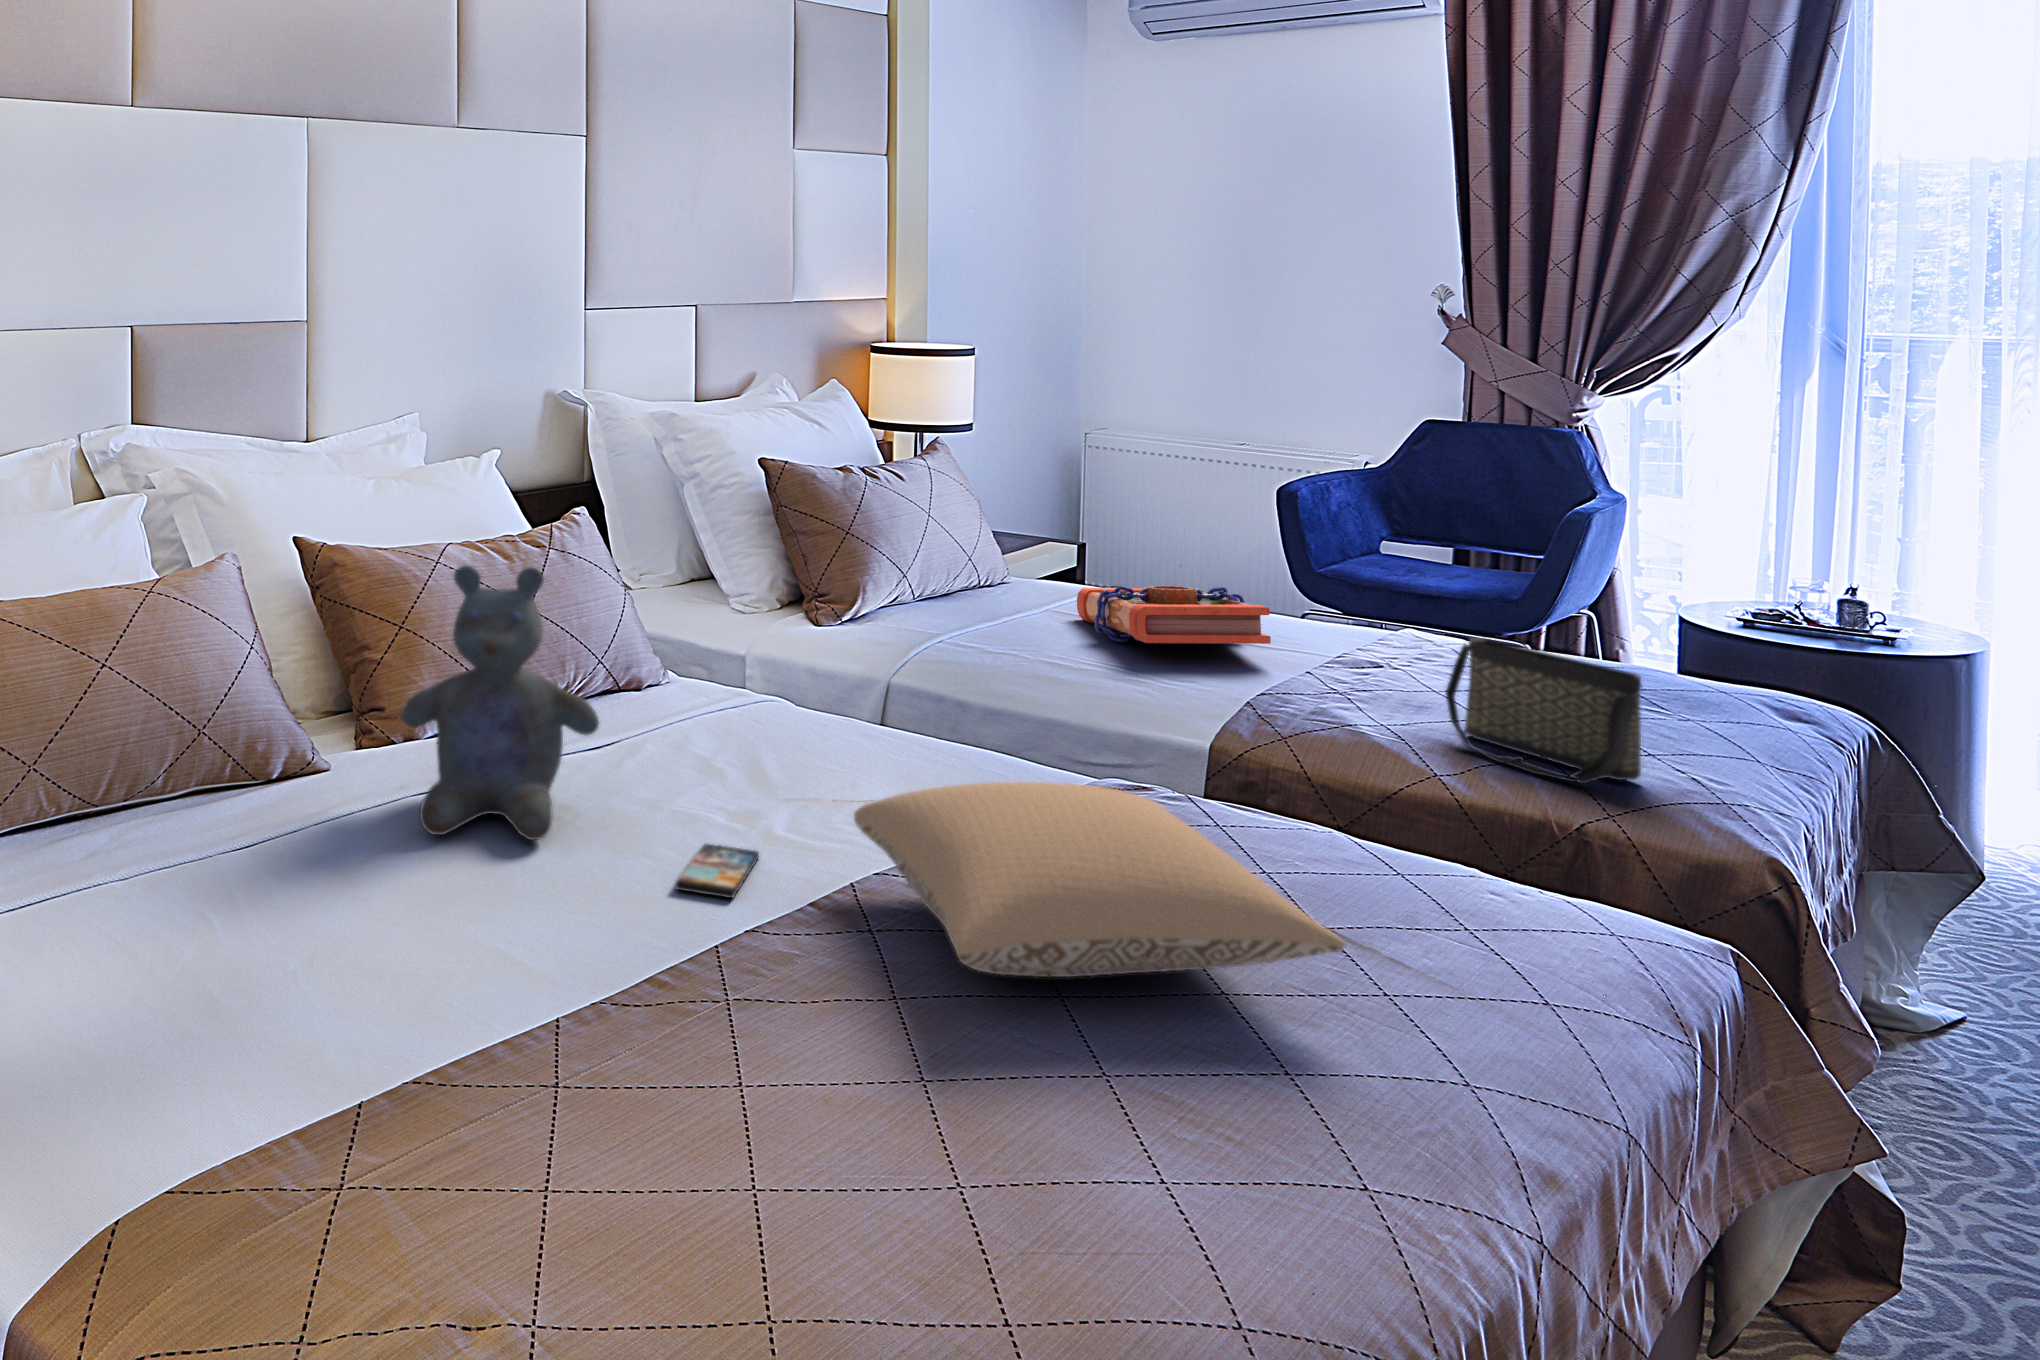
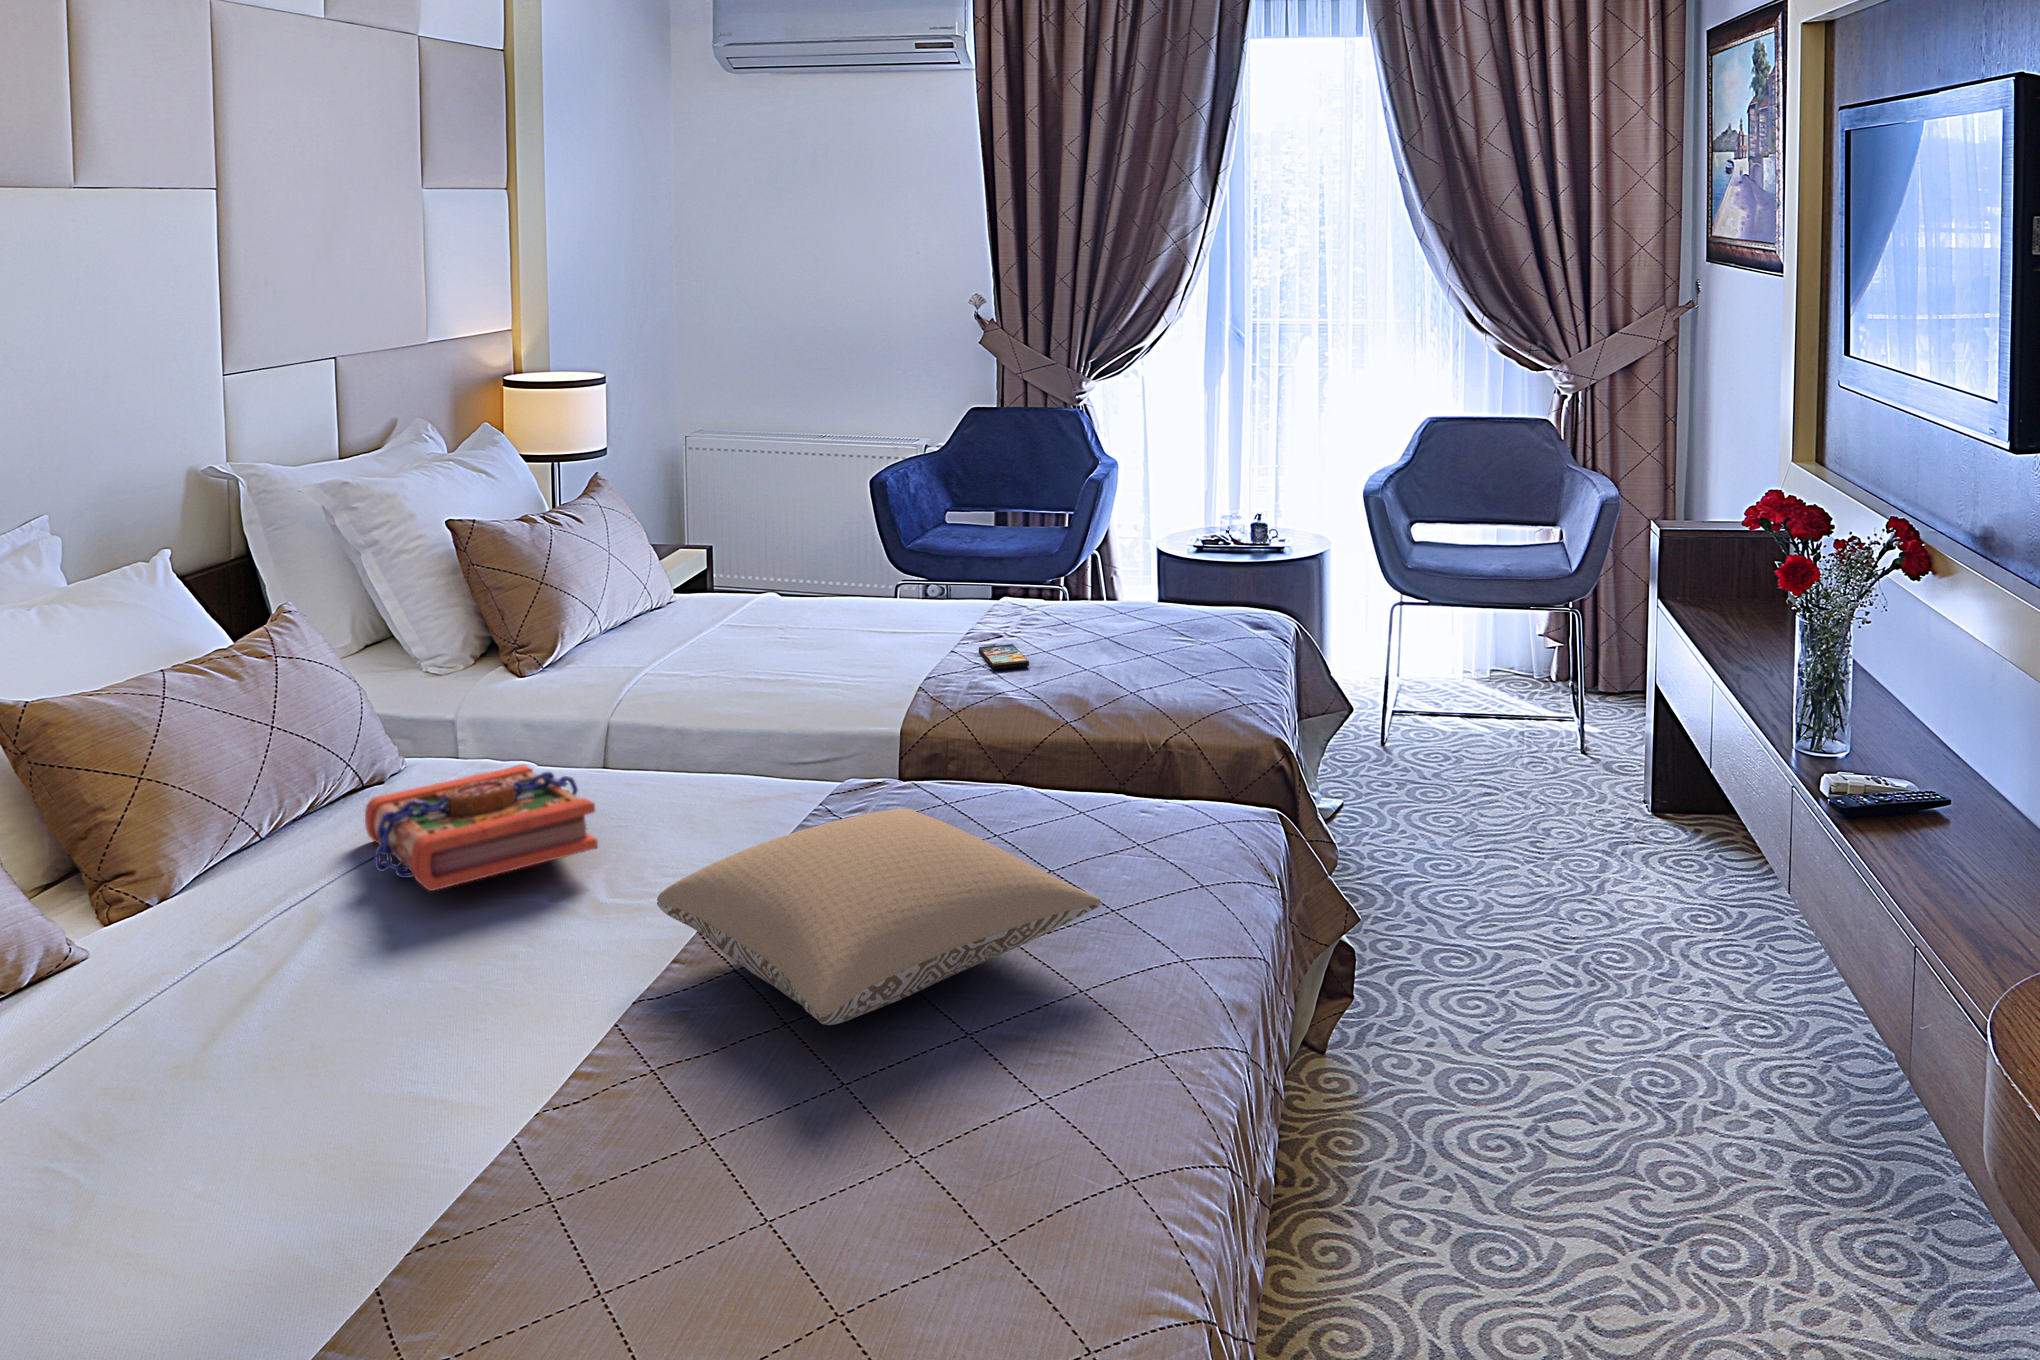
stuffed bear: present [401,566,599,840] -> none [65,713,343,1068]
book: present [1077,586,1271,644] -> present [365,765,598,891]
handbag: present [1445,638,1642,783] -> none [1067,603,1199,707]
smartphone: present [675,844,759,898] -> present [979,644,1029,670]

